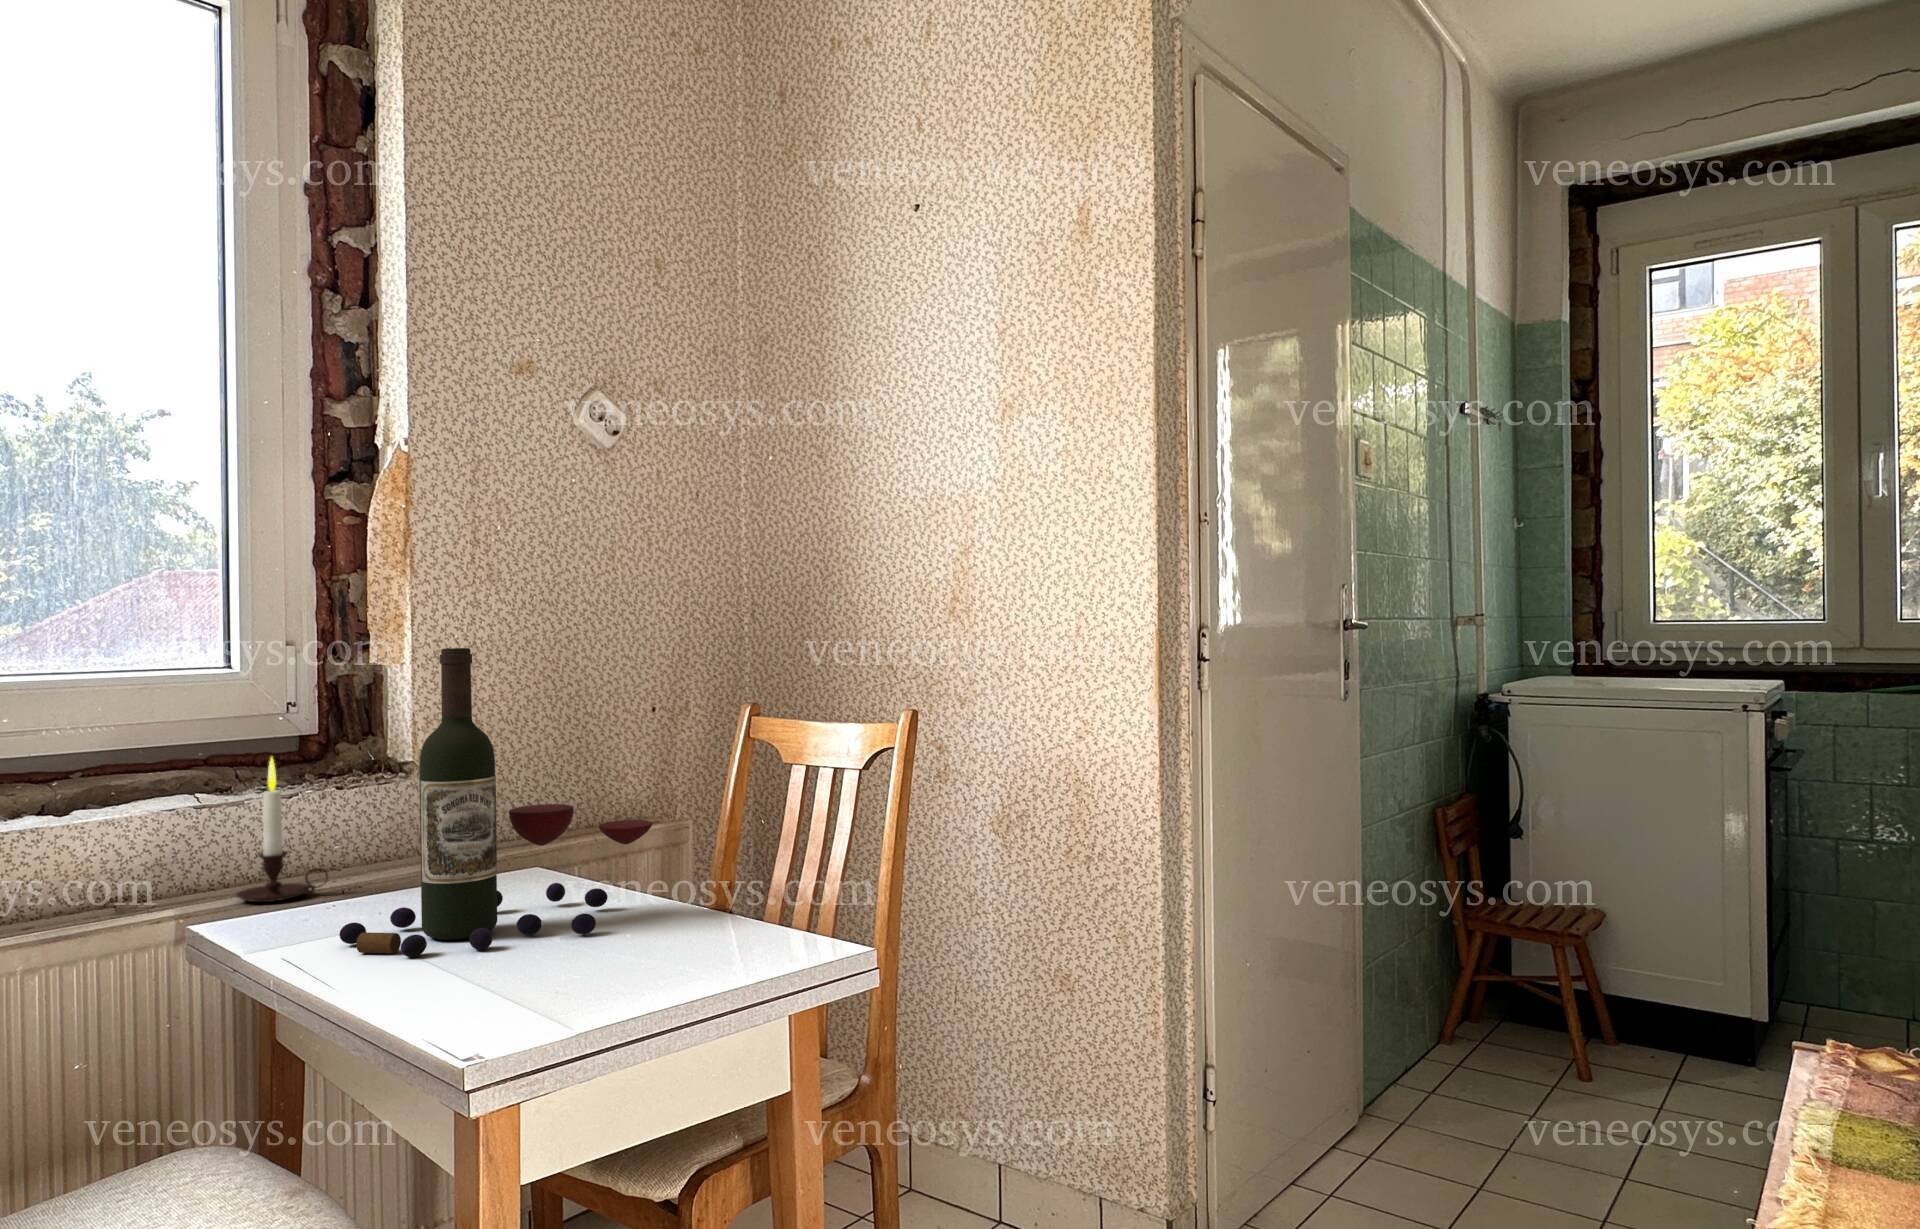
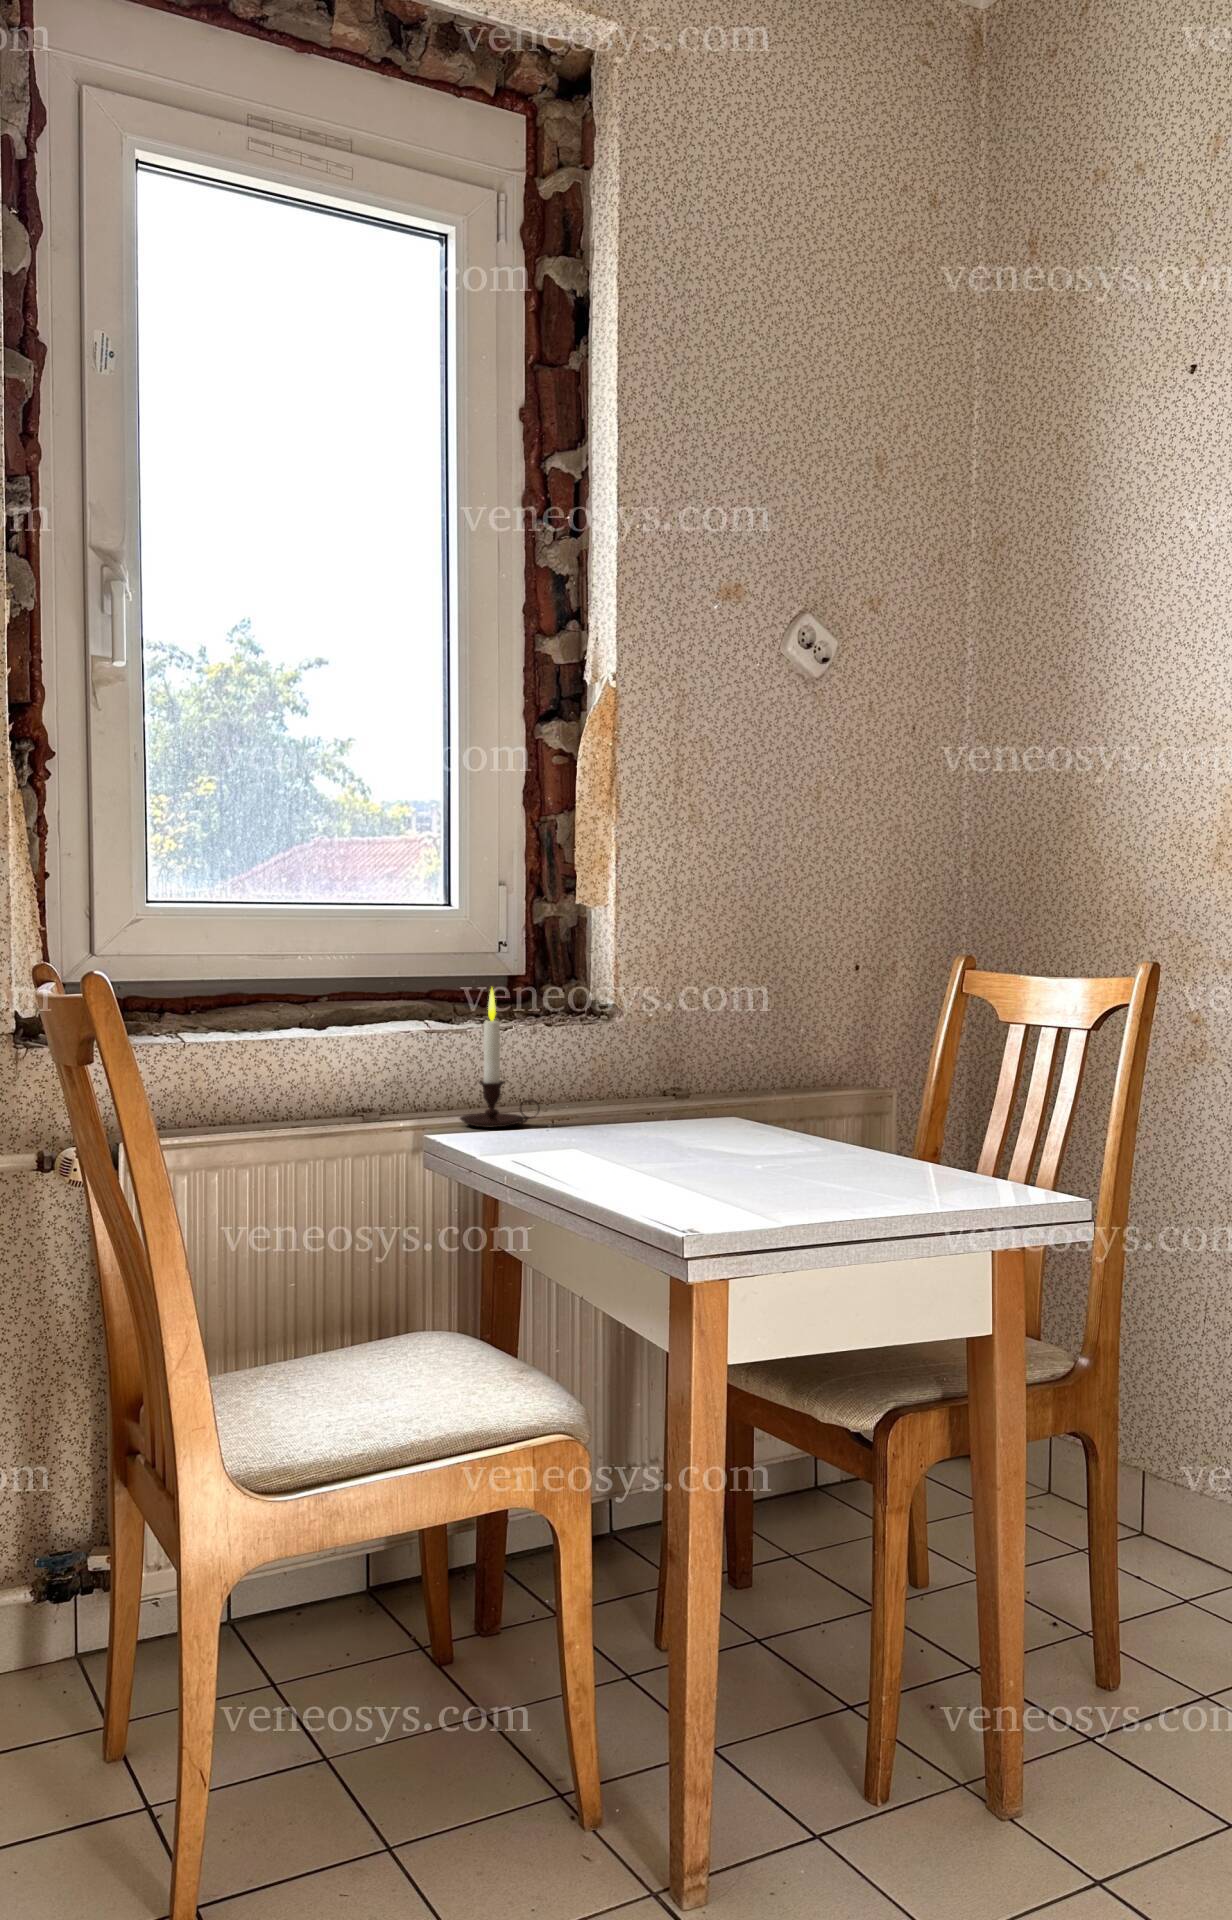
wine bottle: present [339,648,653,957] -> none [558,880,865,1180]

